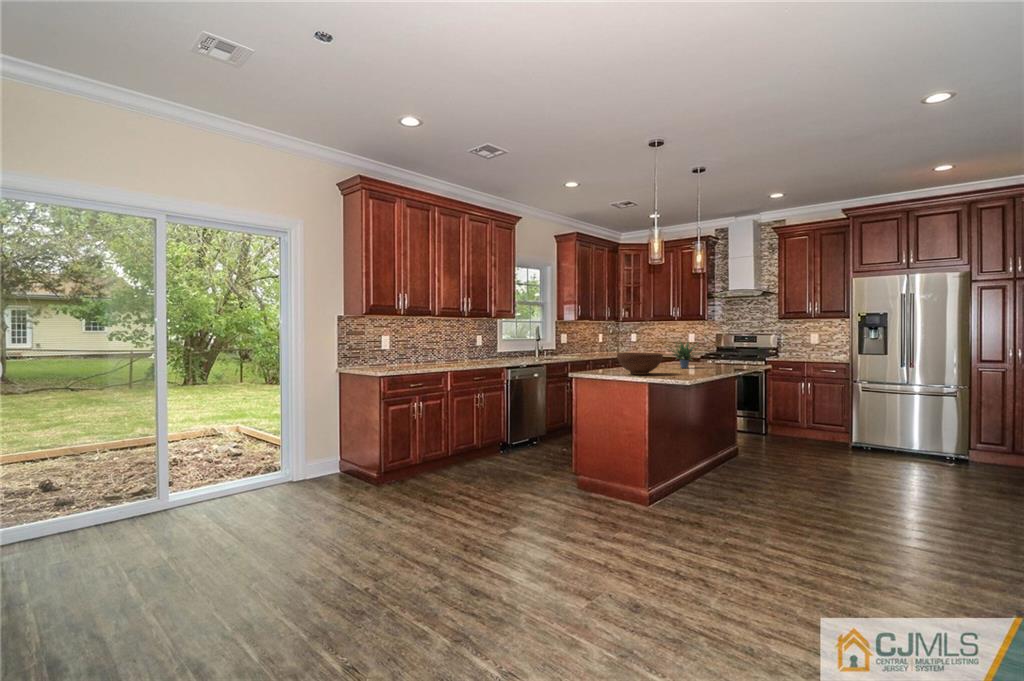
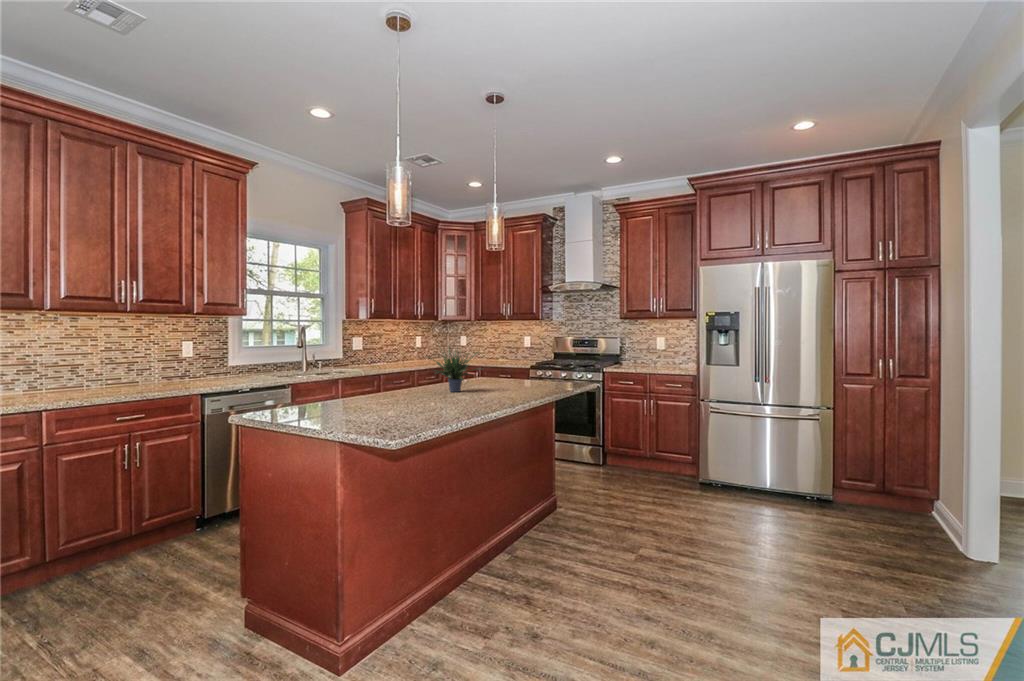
fruit bowl: present [617,353,663,375] -> none [289,373,374,414]

